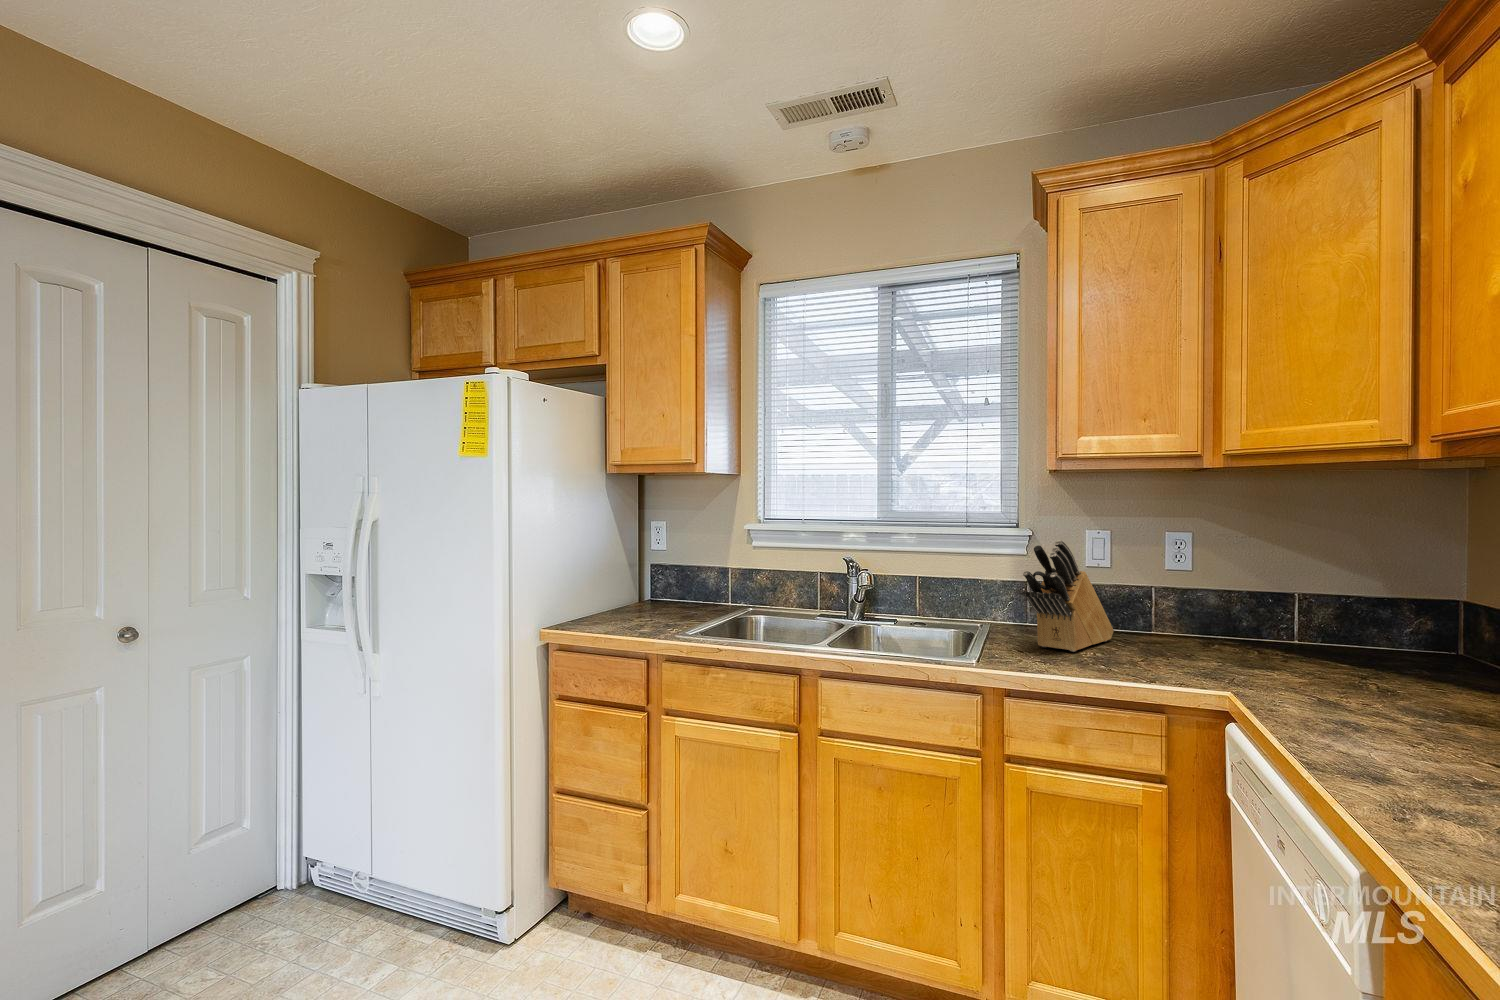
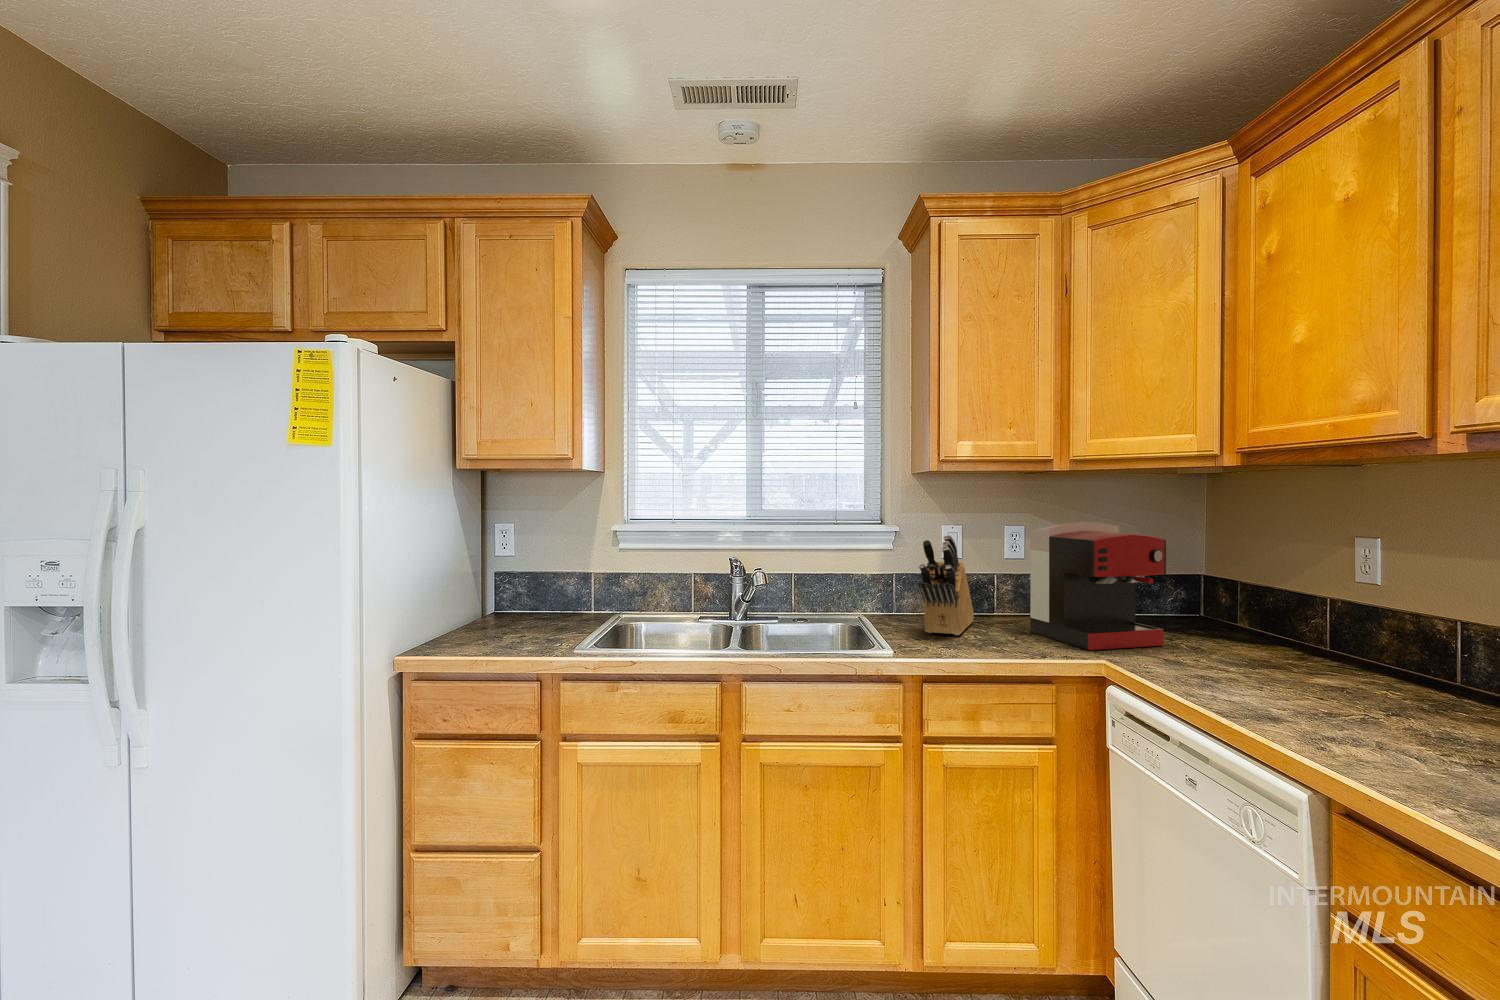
coffee maker: none [1172,528,1340,684] -> present [1030,521,1166,650]

